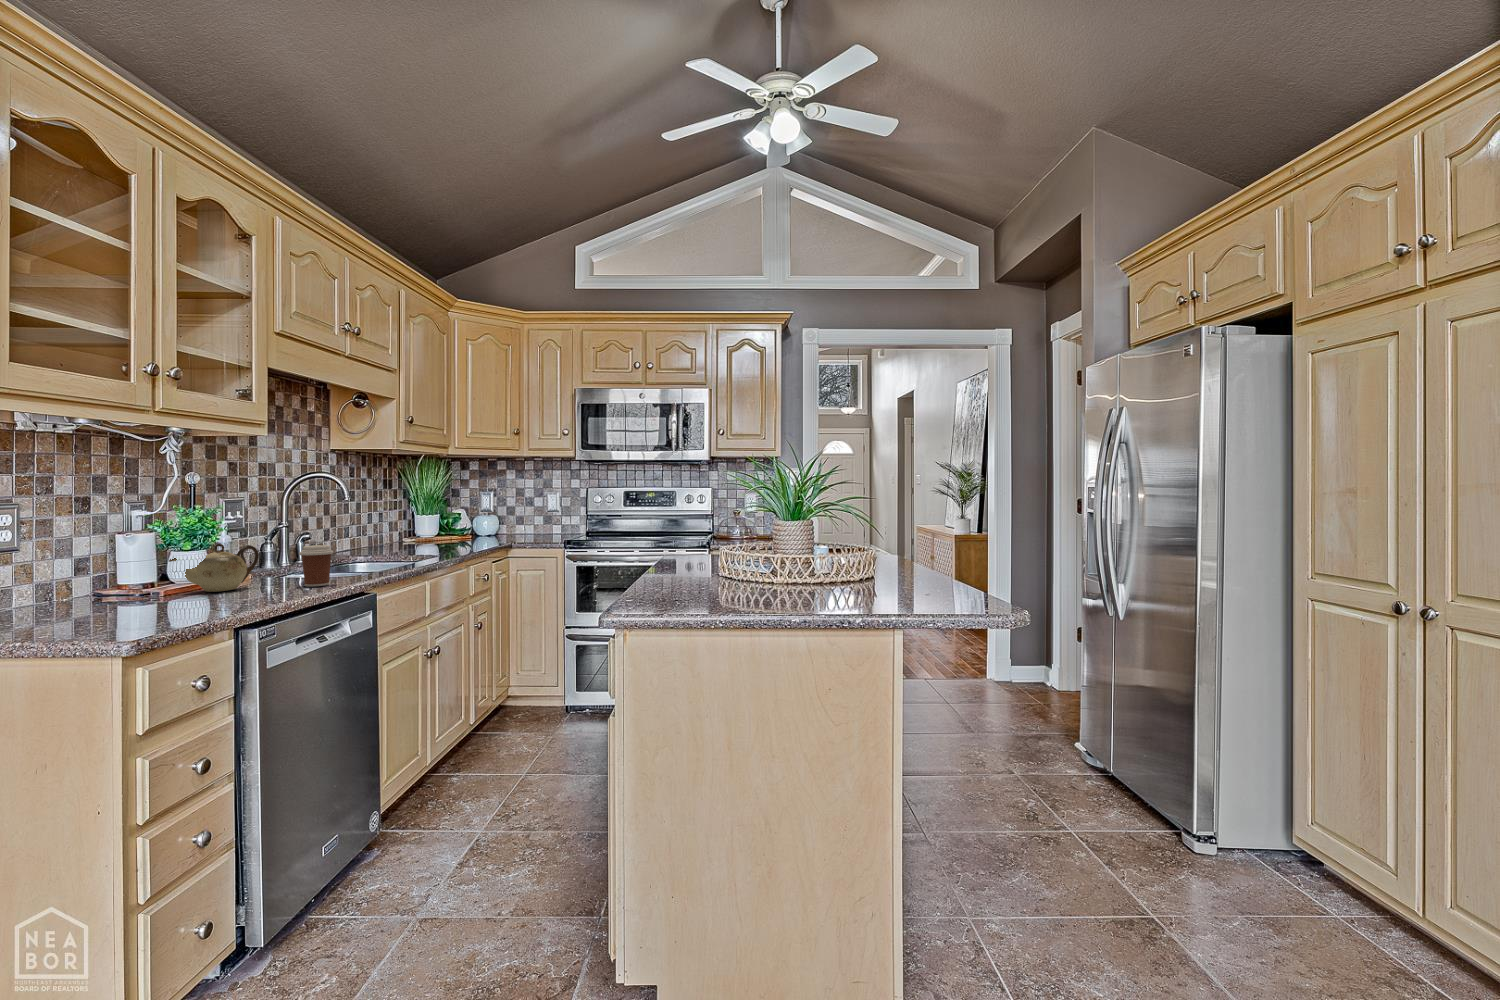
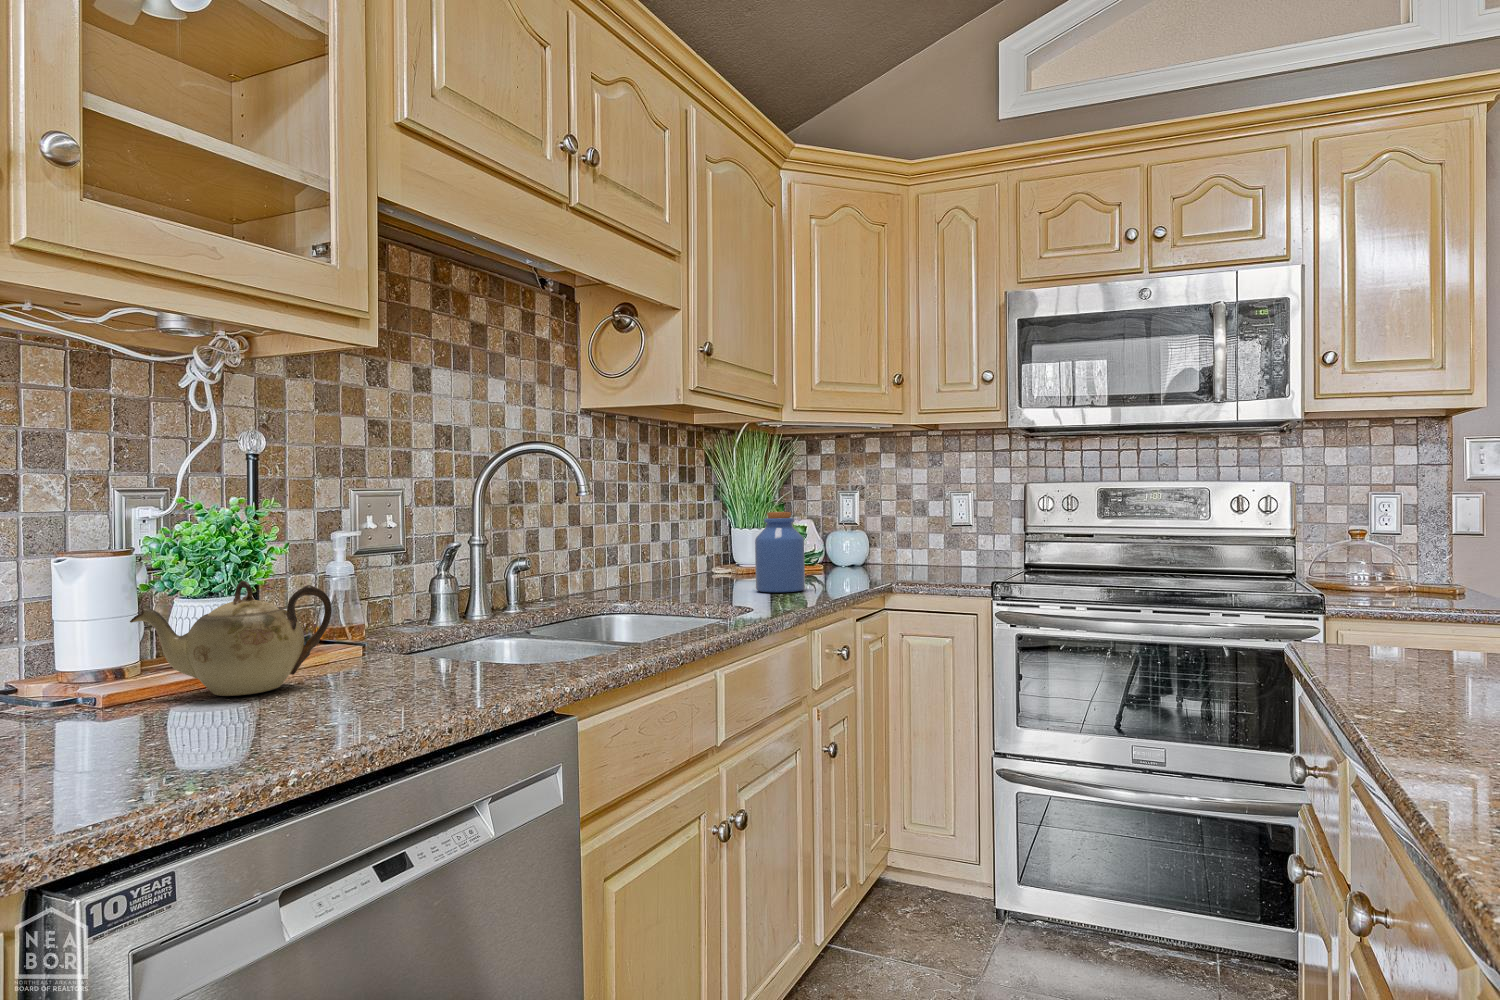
jar: none [436,507,464,549] -> present [755,512,805,592]
coffee cup: present [299,545,334,587] -> none [398,590,475,695]

